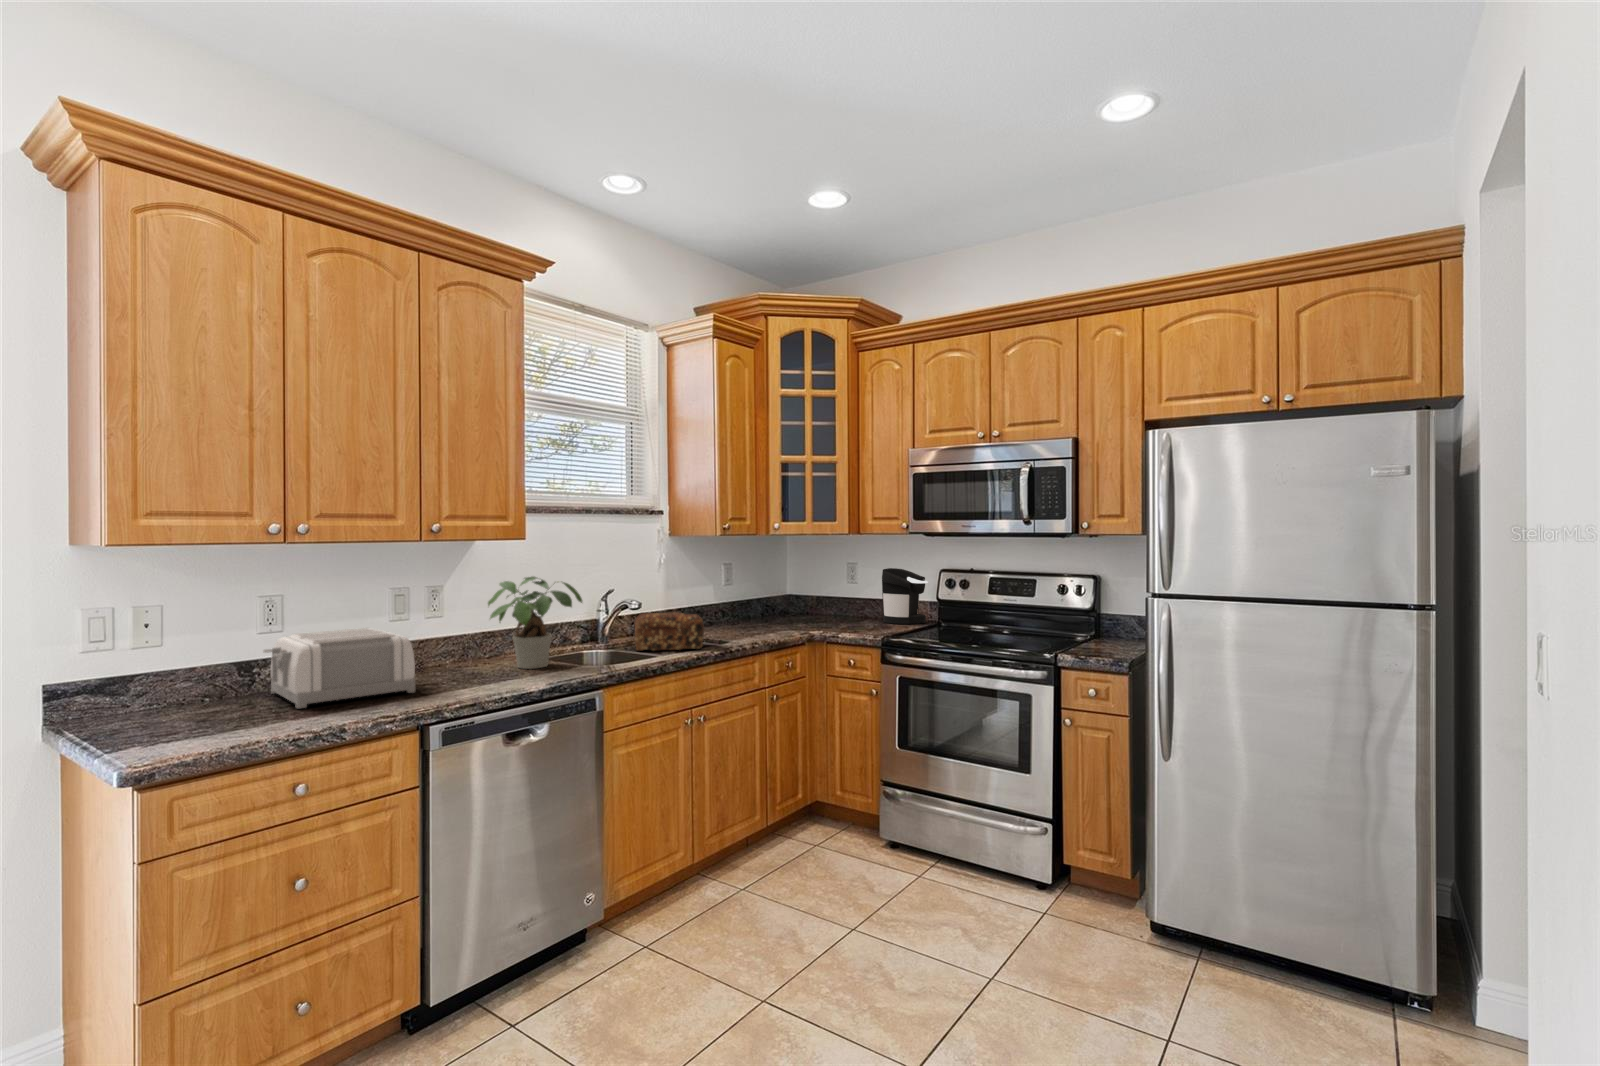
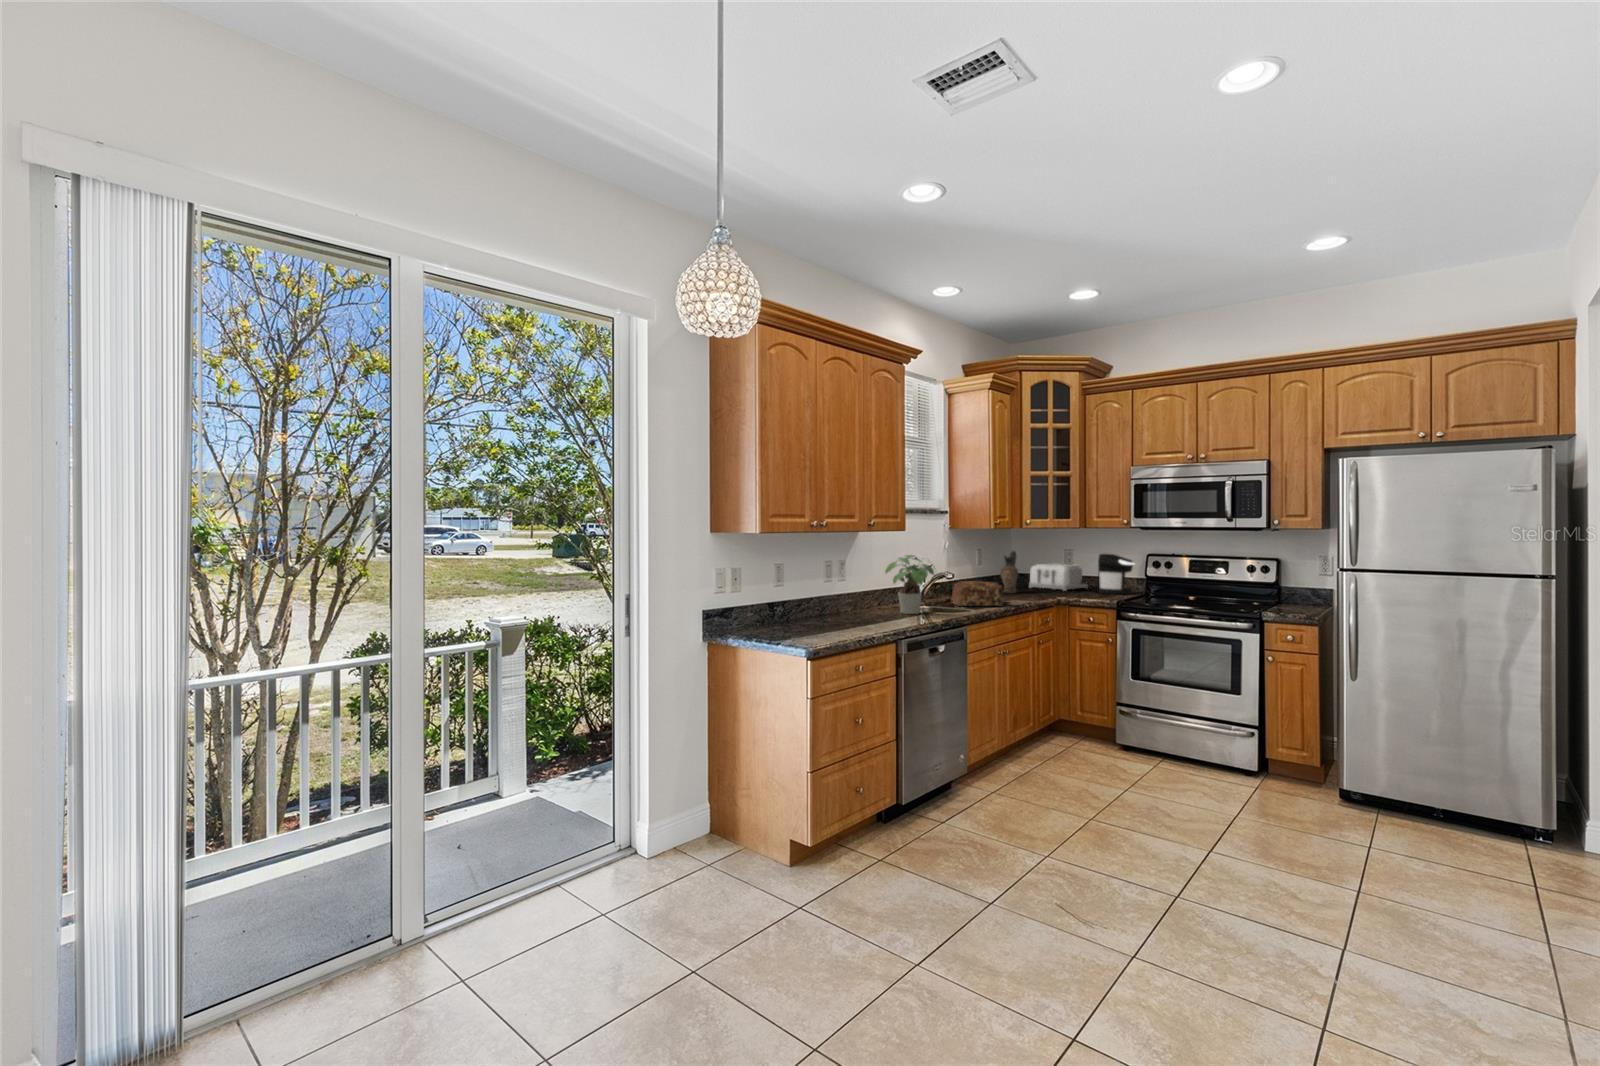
ceramic pitcher: none [746,565,771,624] -> present [1000,551,1018,593]
toaster: present [263,628,415,708] -> present [1029,564,1088,591]

